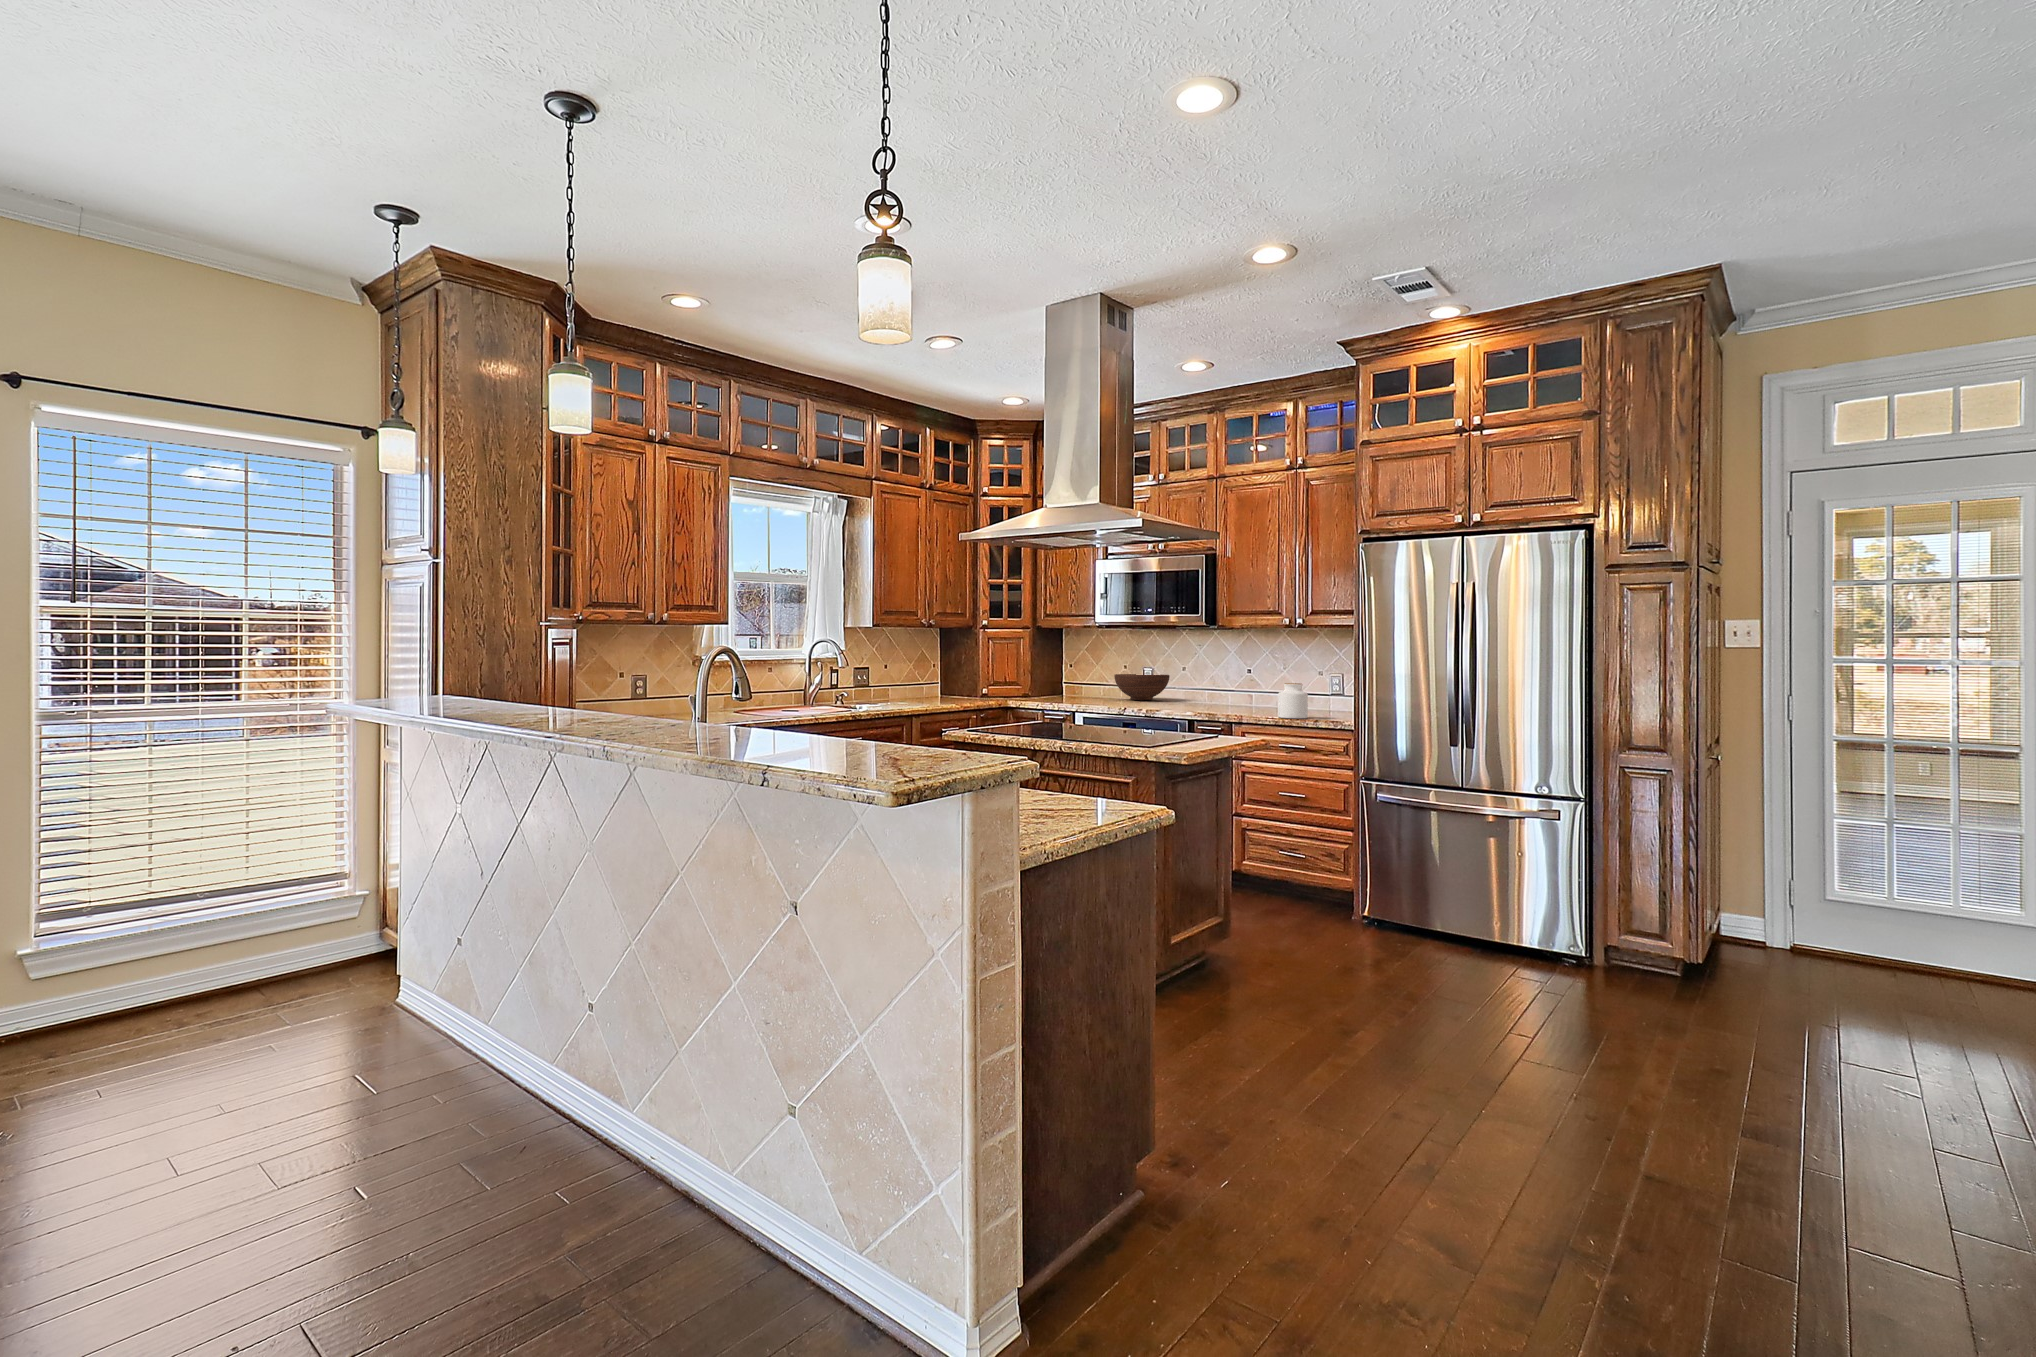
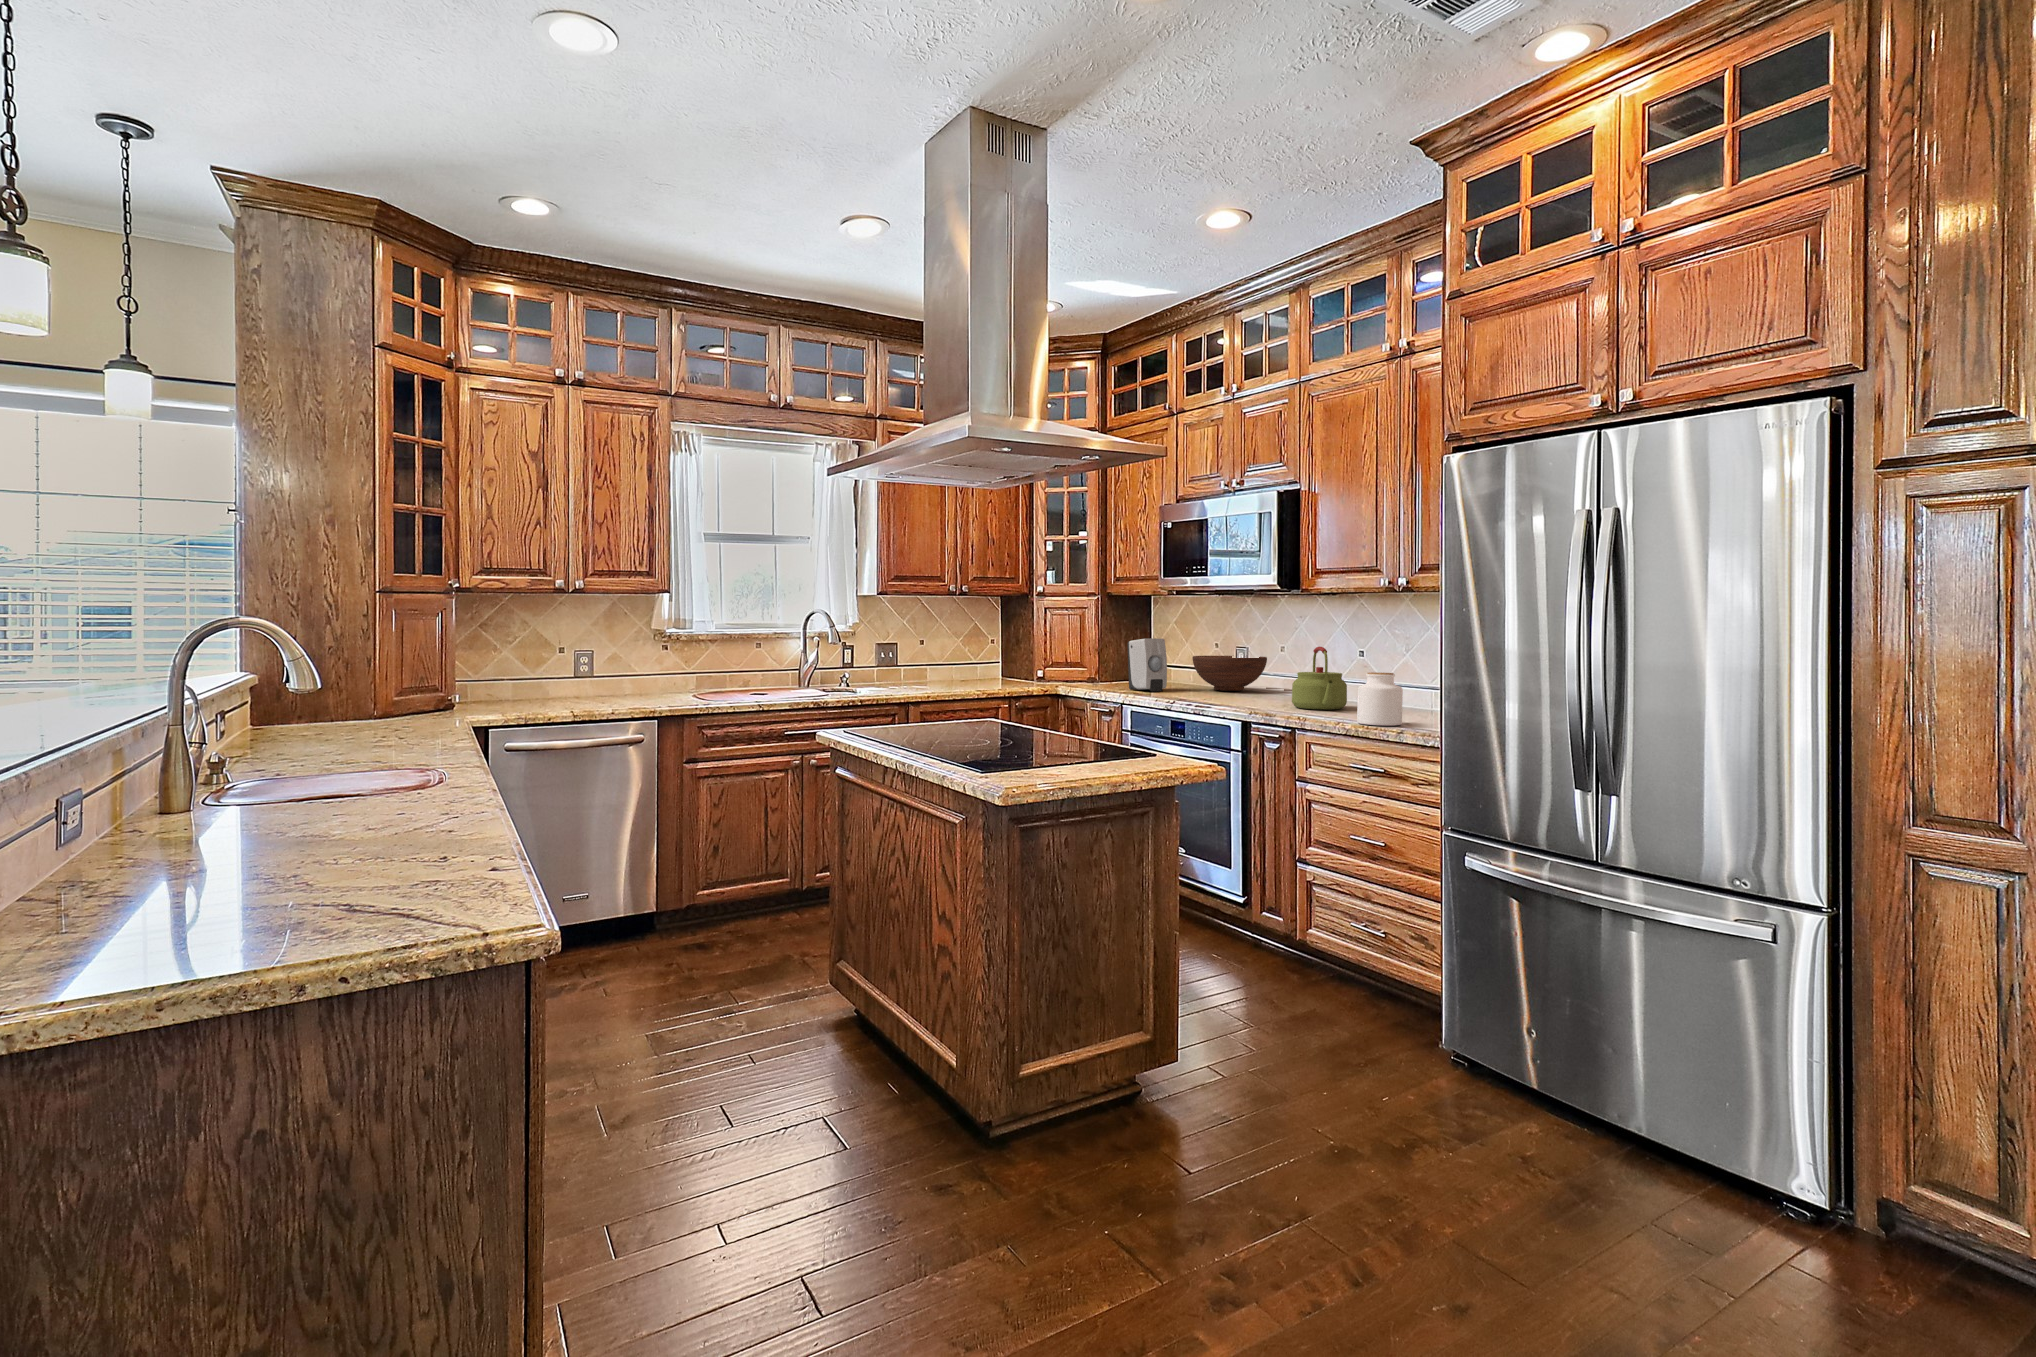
soap dispenser: none [1069,661,1101,701] -> present [1128,638,1167,691]
kettle: none [1212,666,1251,710] -> present [1292,647,1347,710]

